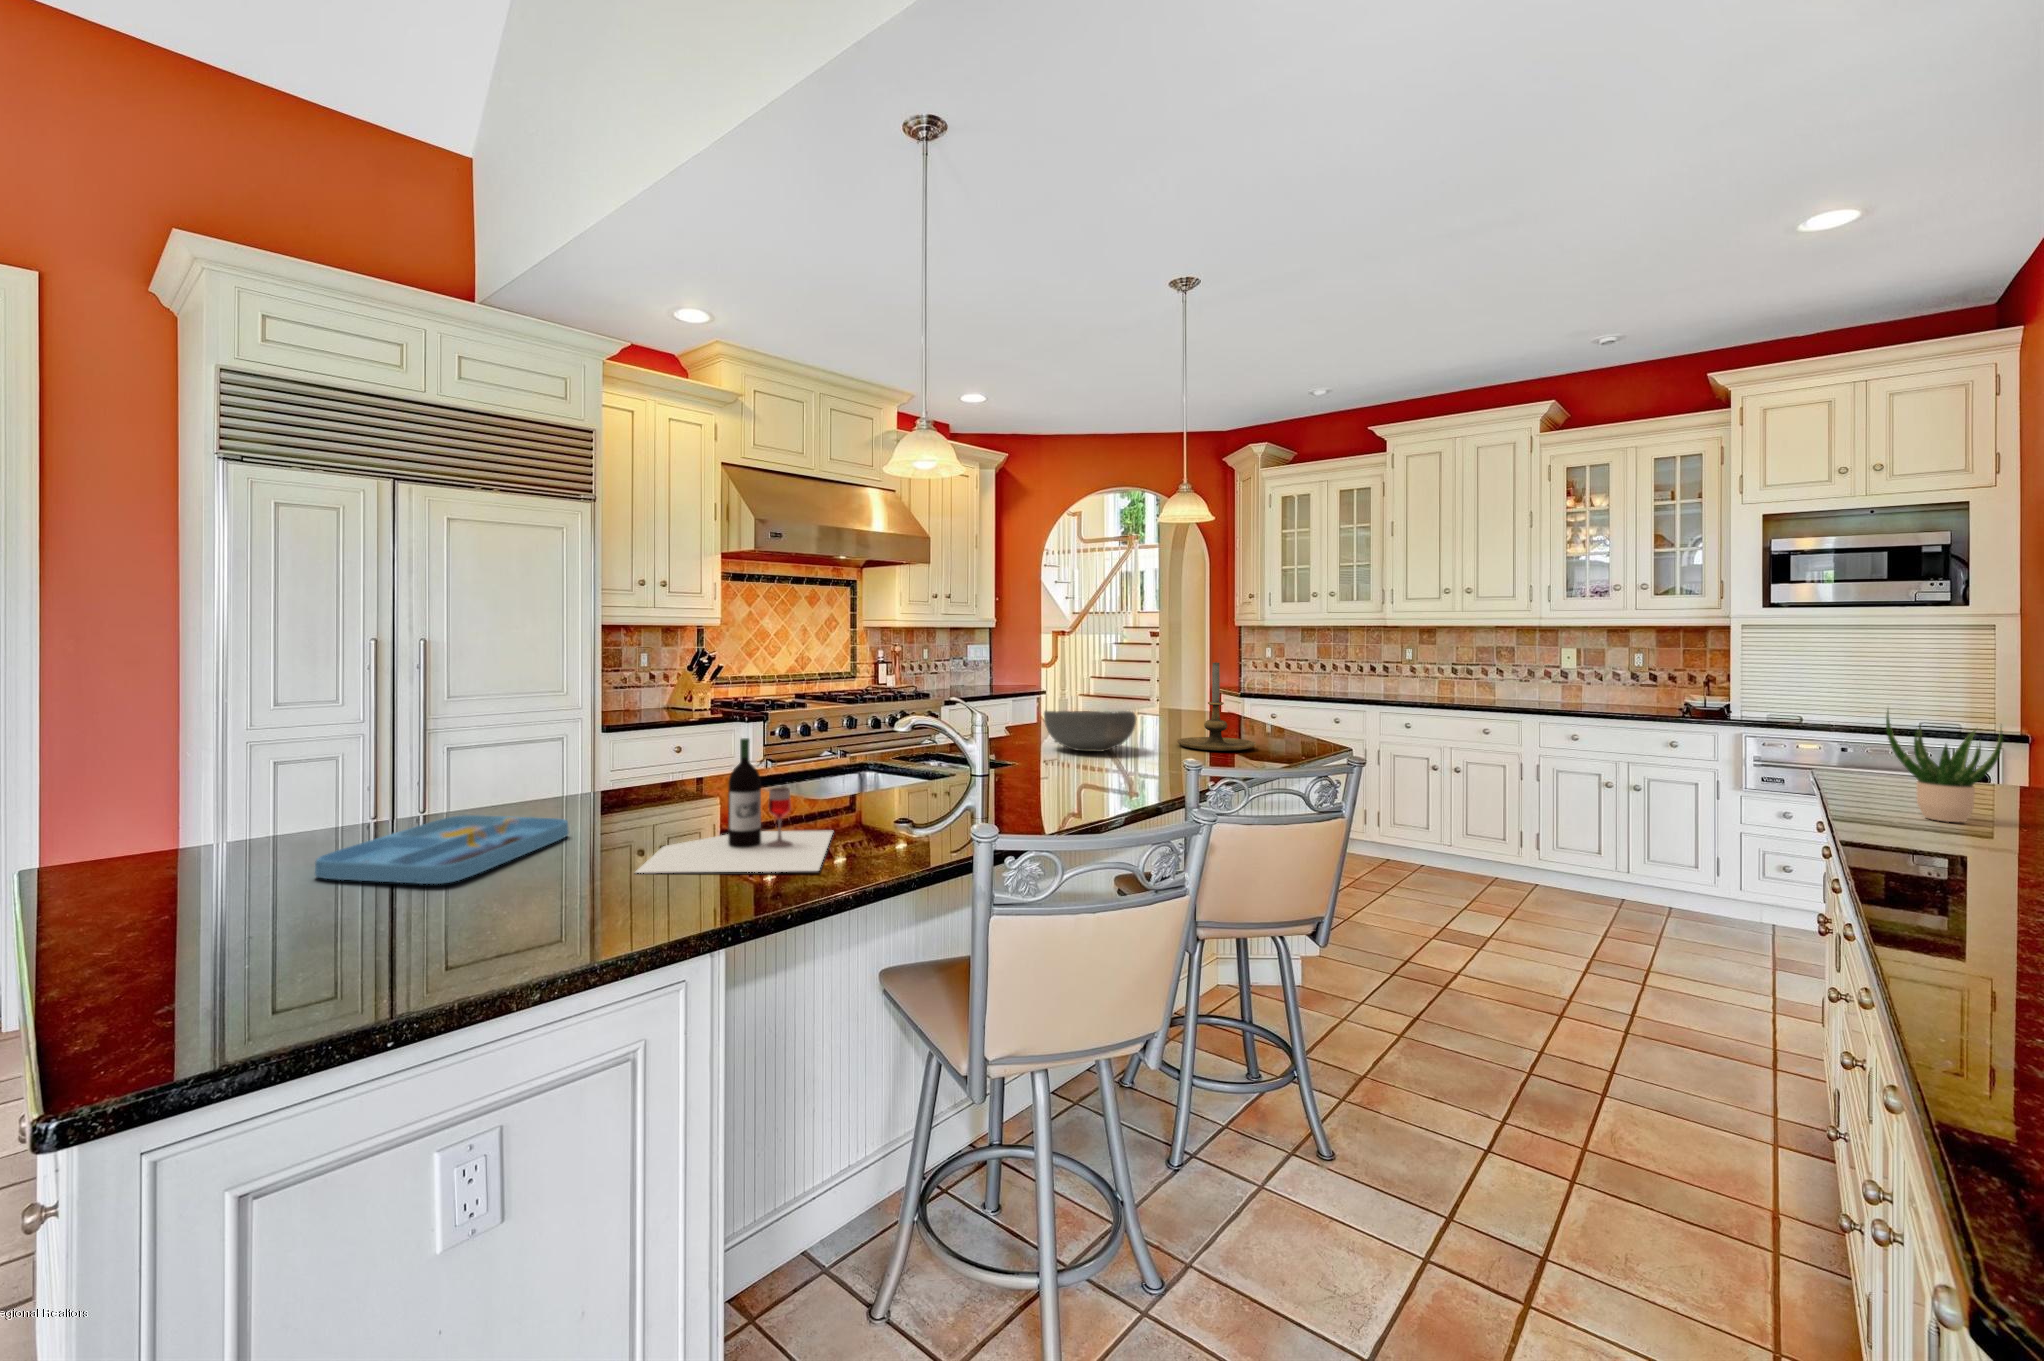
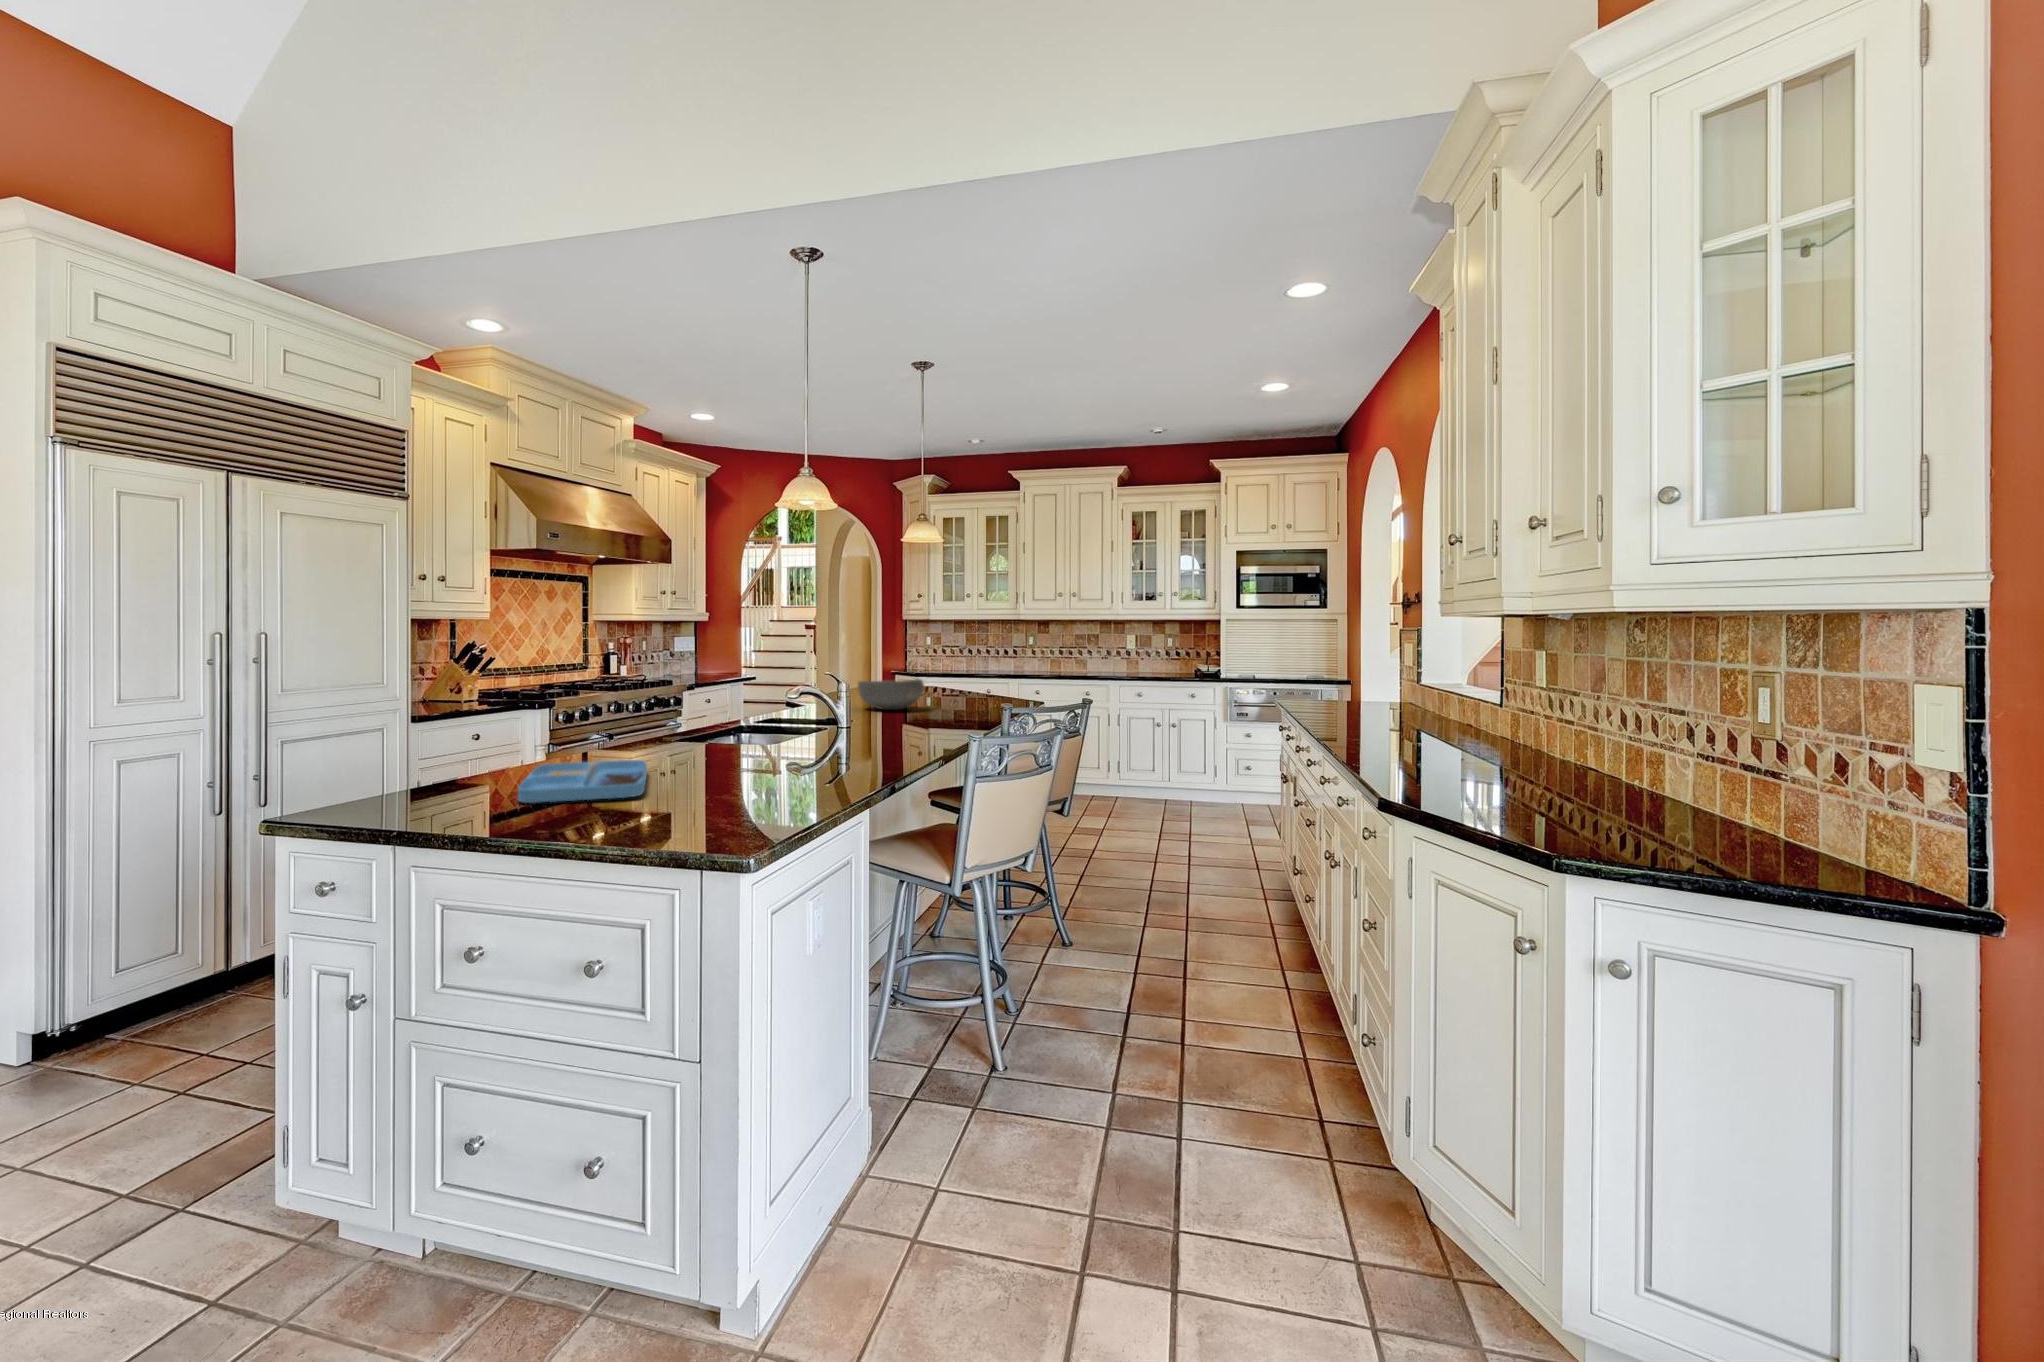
candle holder: present [1177,662,1256,751] -> none [940,643,993,706]
potted plant: present [1886,711,2003,822] -> none [1323,660,1369,718]
wine bottle: present [636,738,833,873] -> none [715,693,863,783]

